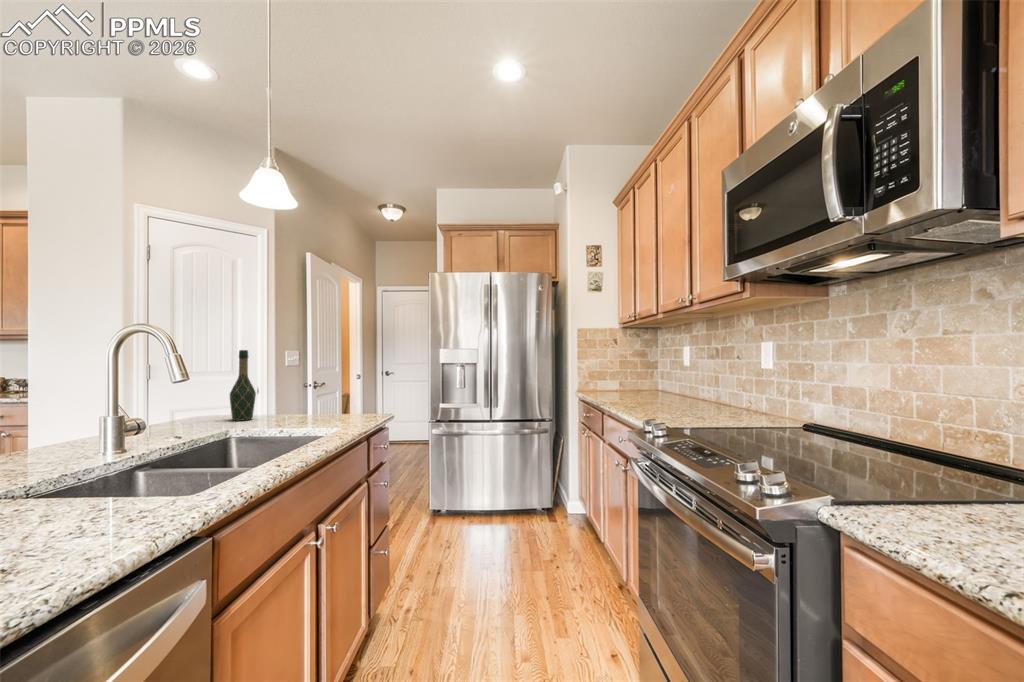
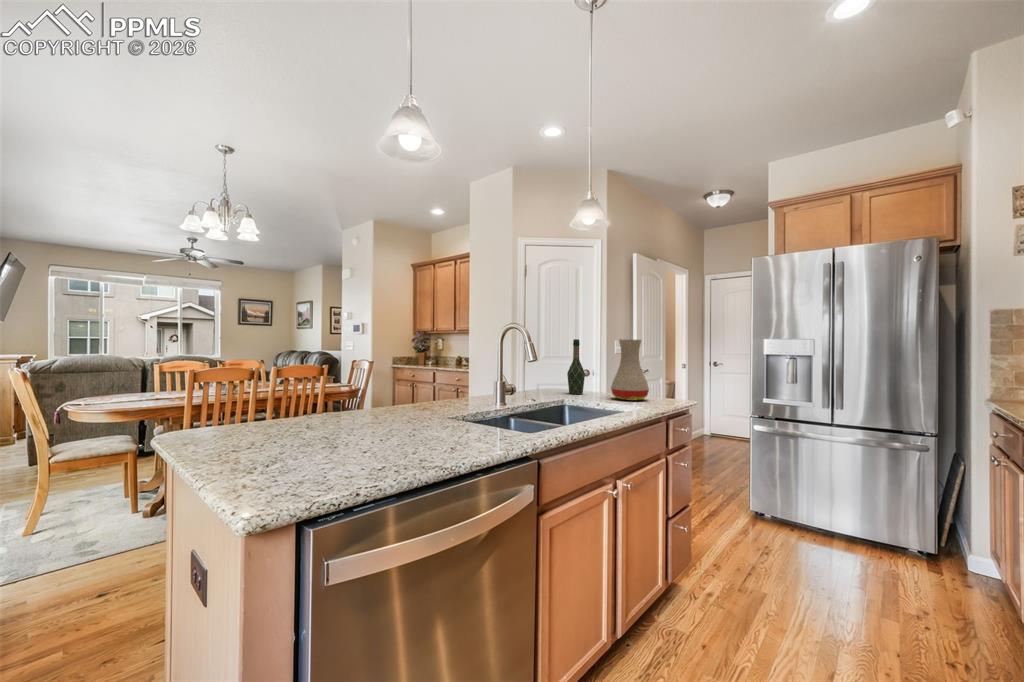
vase: none [294,350,341,421] -> present [611,339,649,401]

